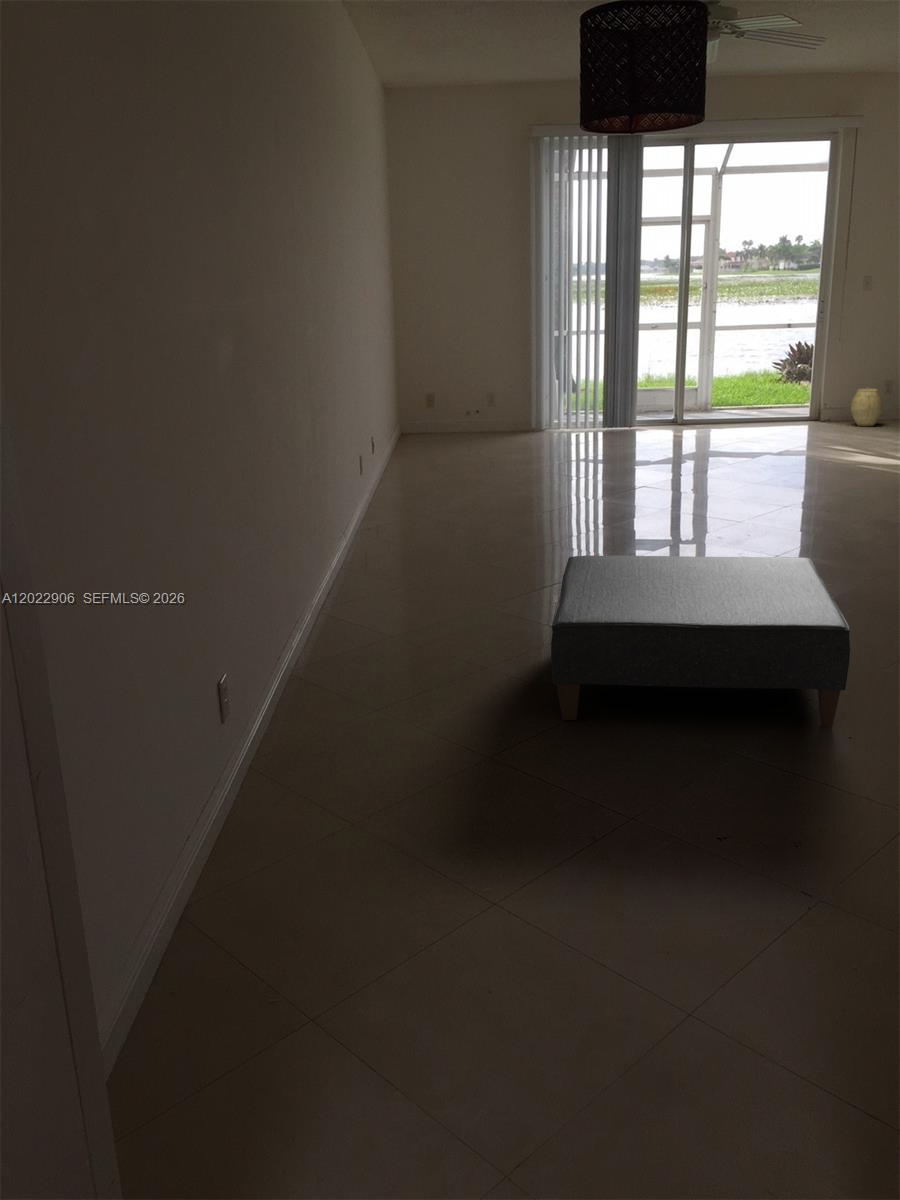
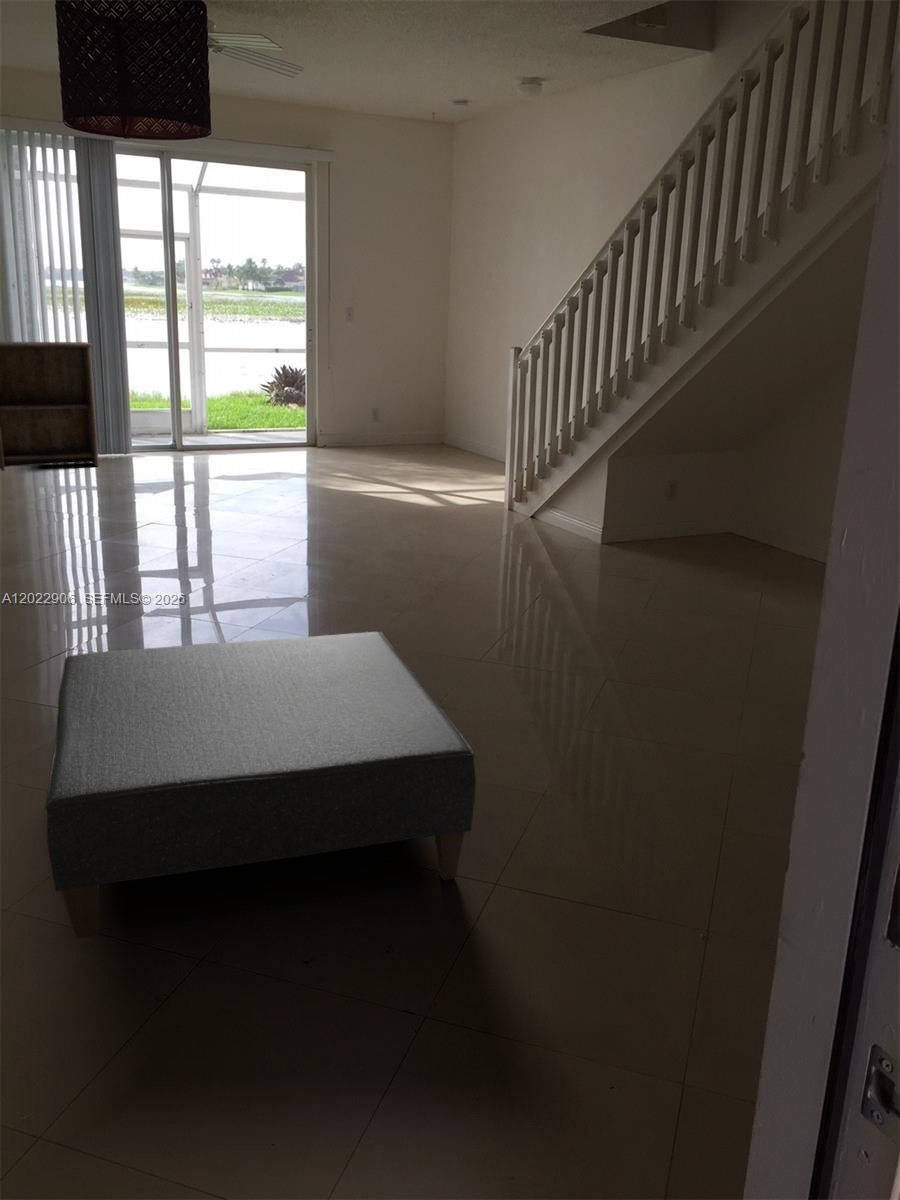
bookshelf: none [518,326,609,443] -> present [0,342,99,471]
woven basket: present [851,388,883,426] -> none [344,412,373,449]

